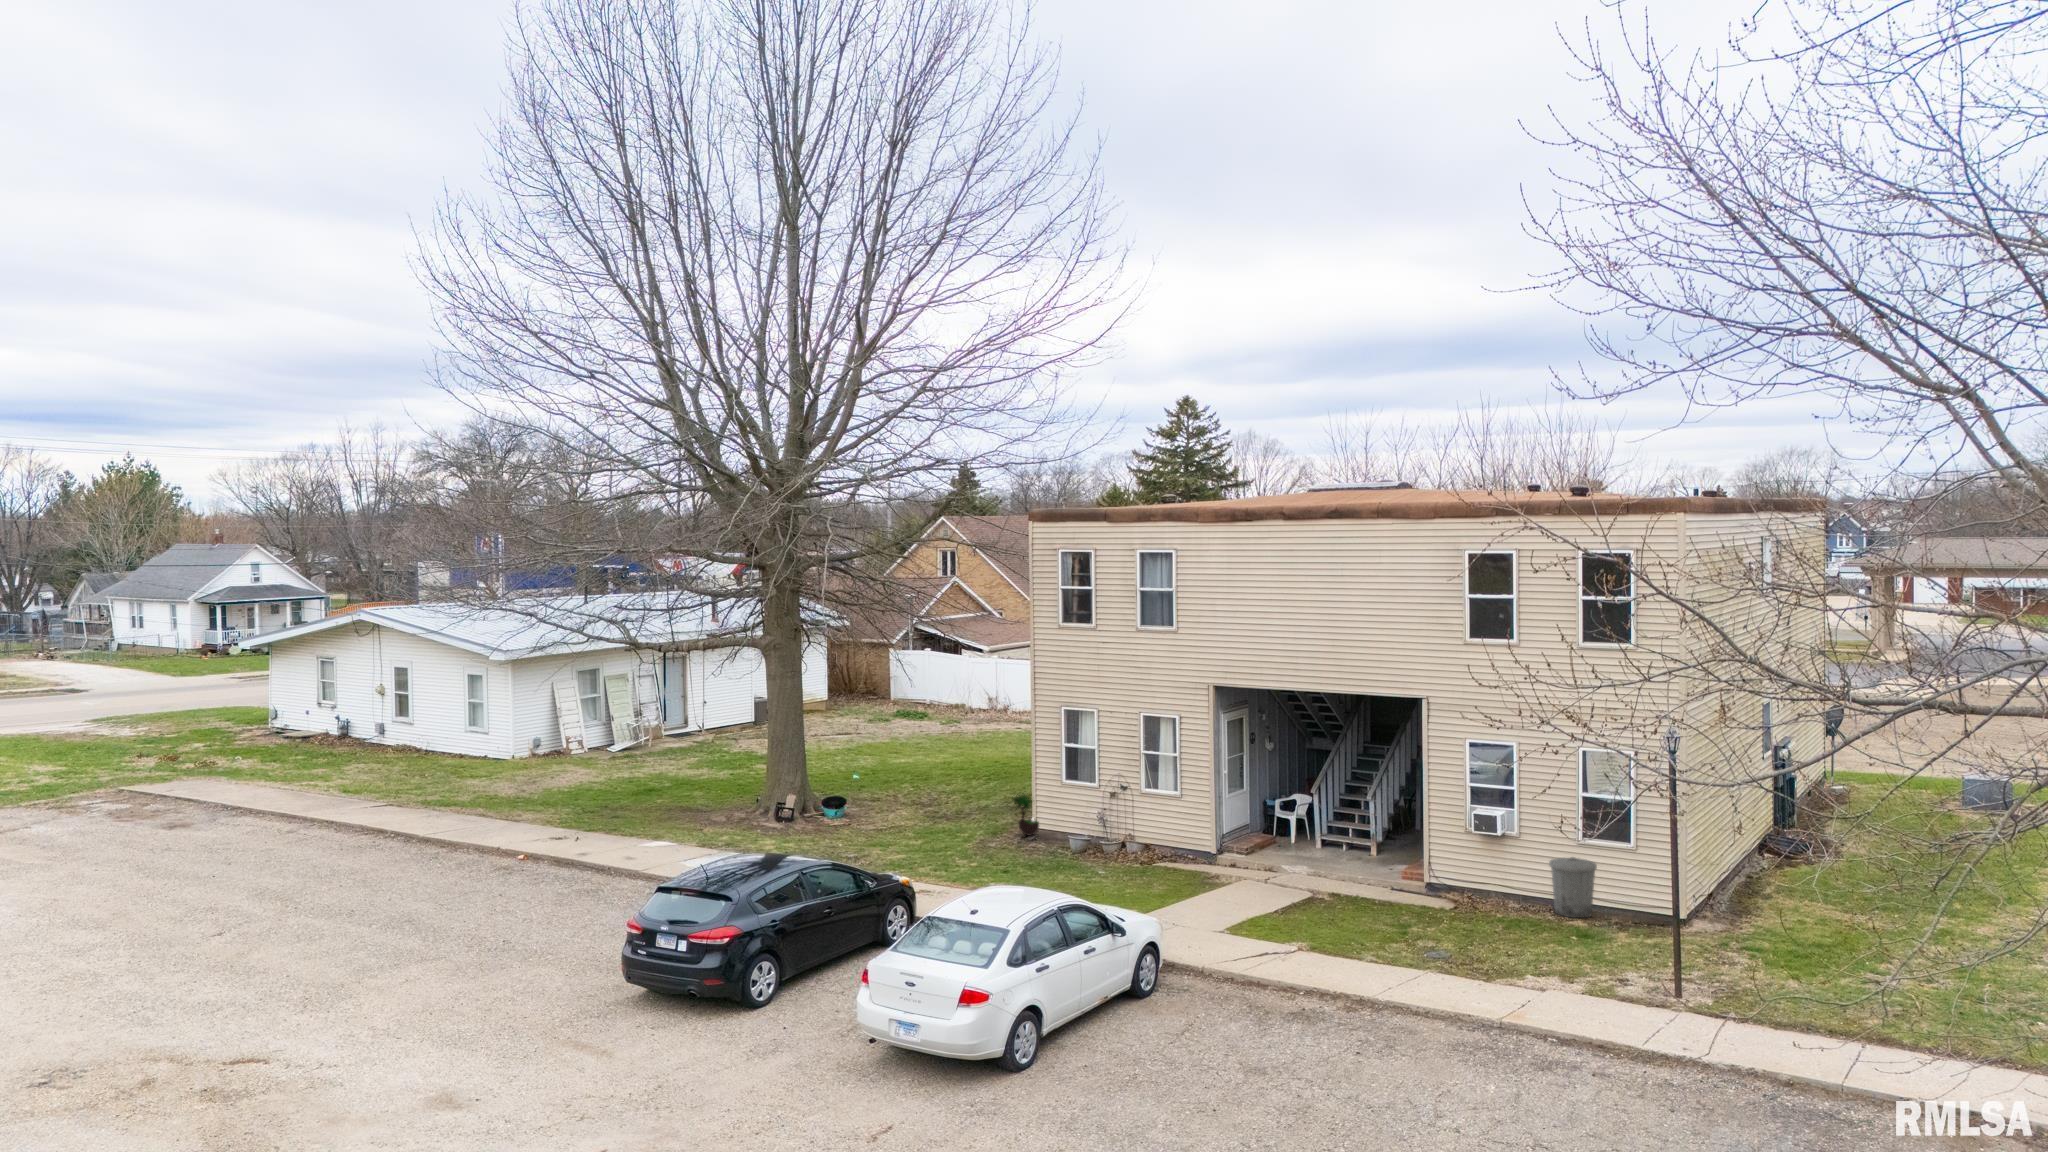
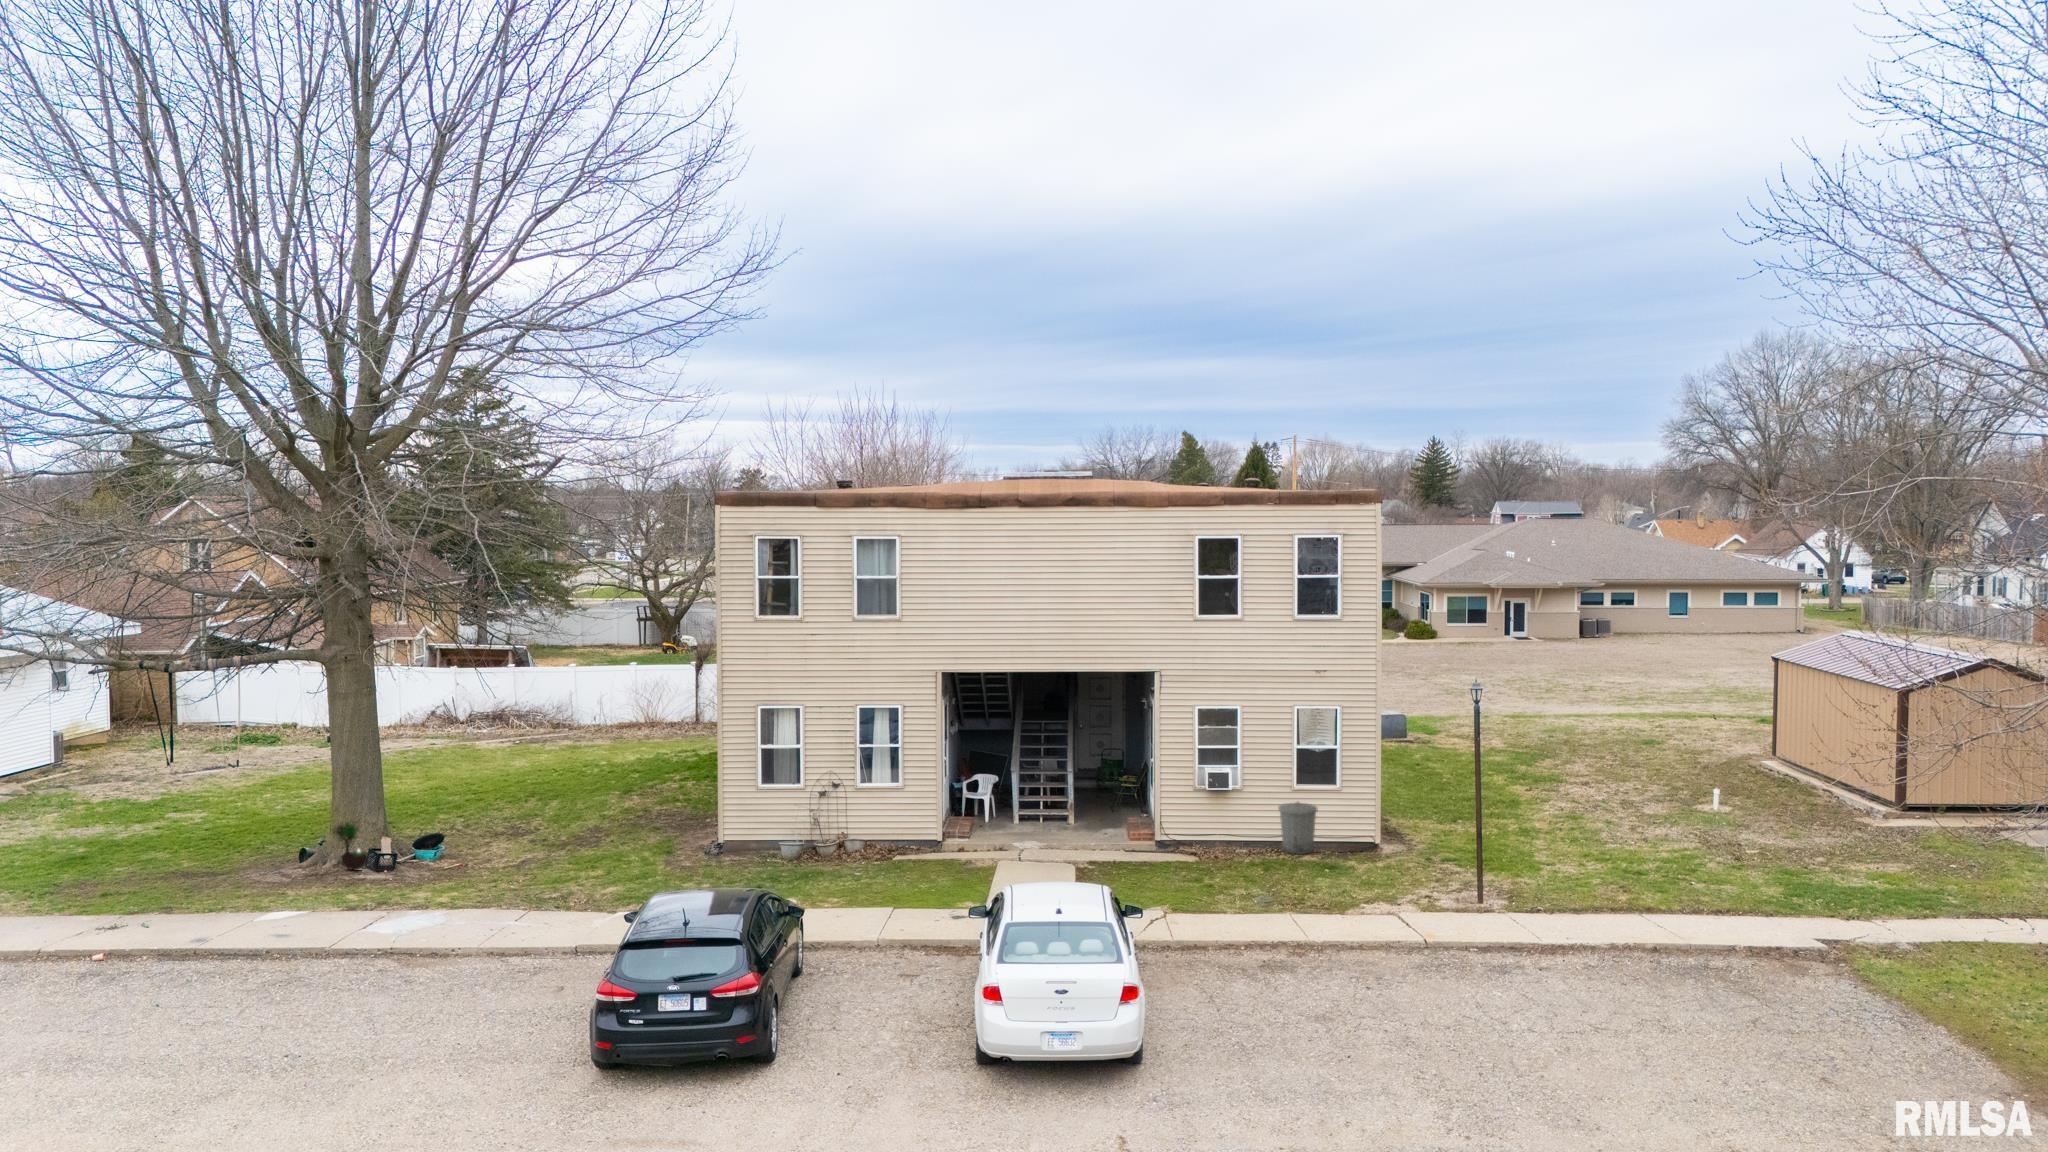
potted tree: present [1012,793,1039,835] -> present [332,822,368,870]

